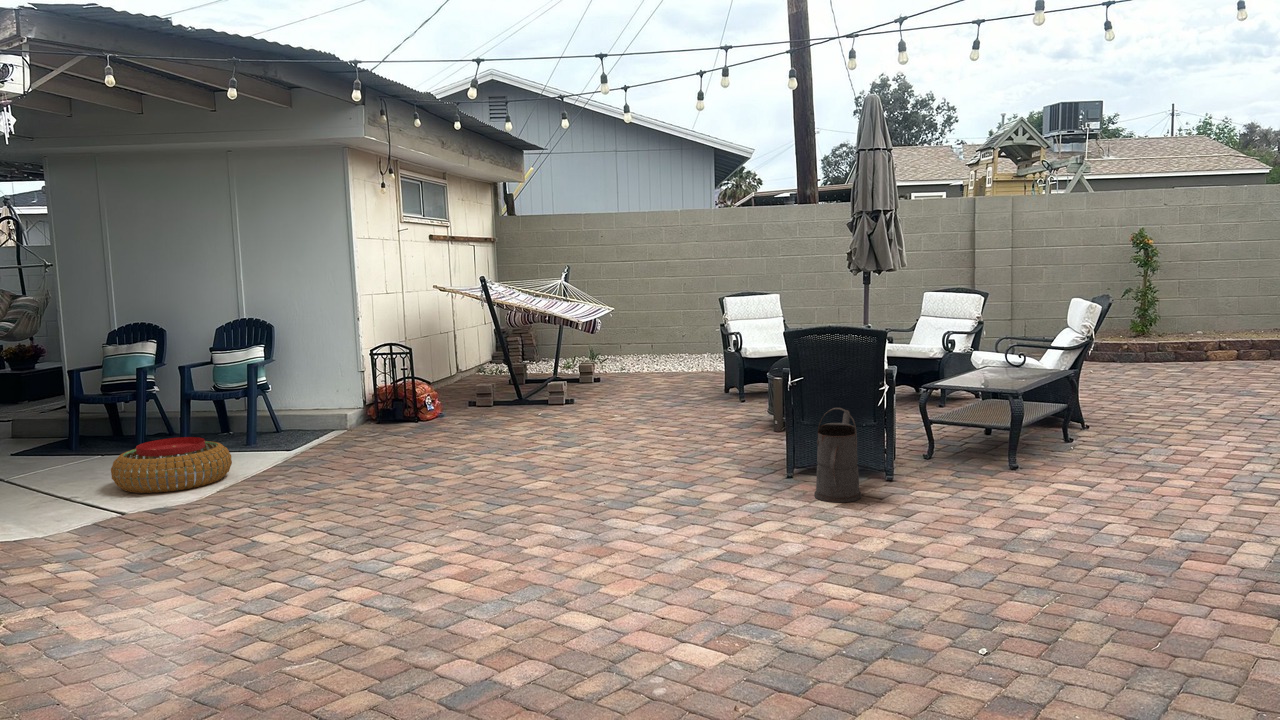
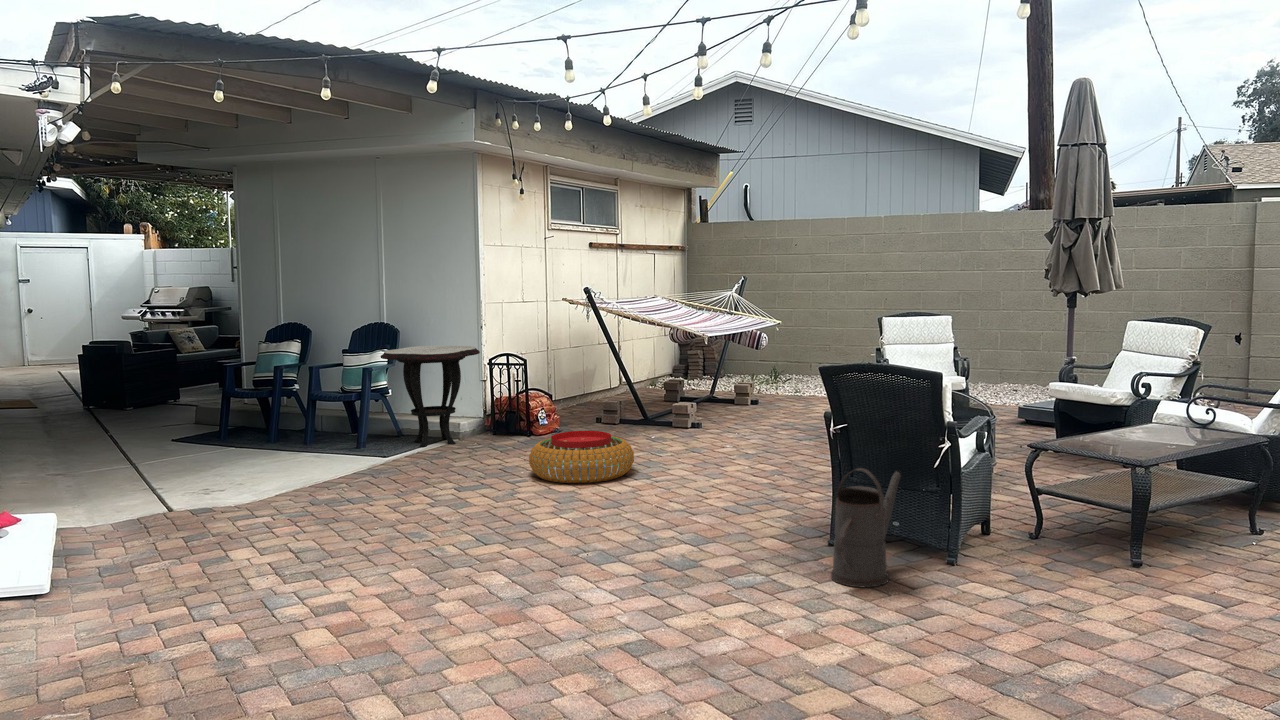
side table: none [269,337,368,439] -> present [381,346,480,447]
pouf: present [111,437,232,493] -> present [529,431,634,483]

